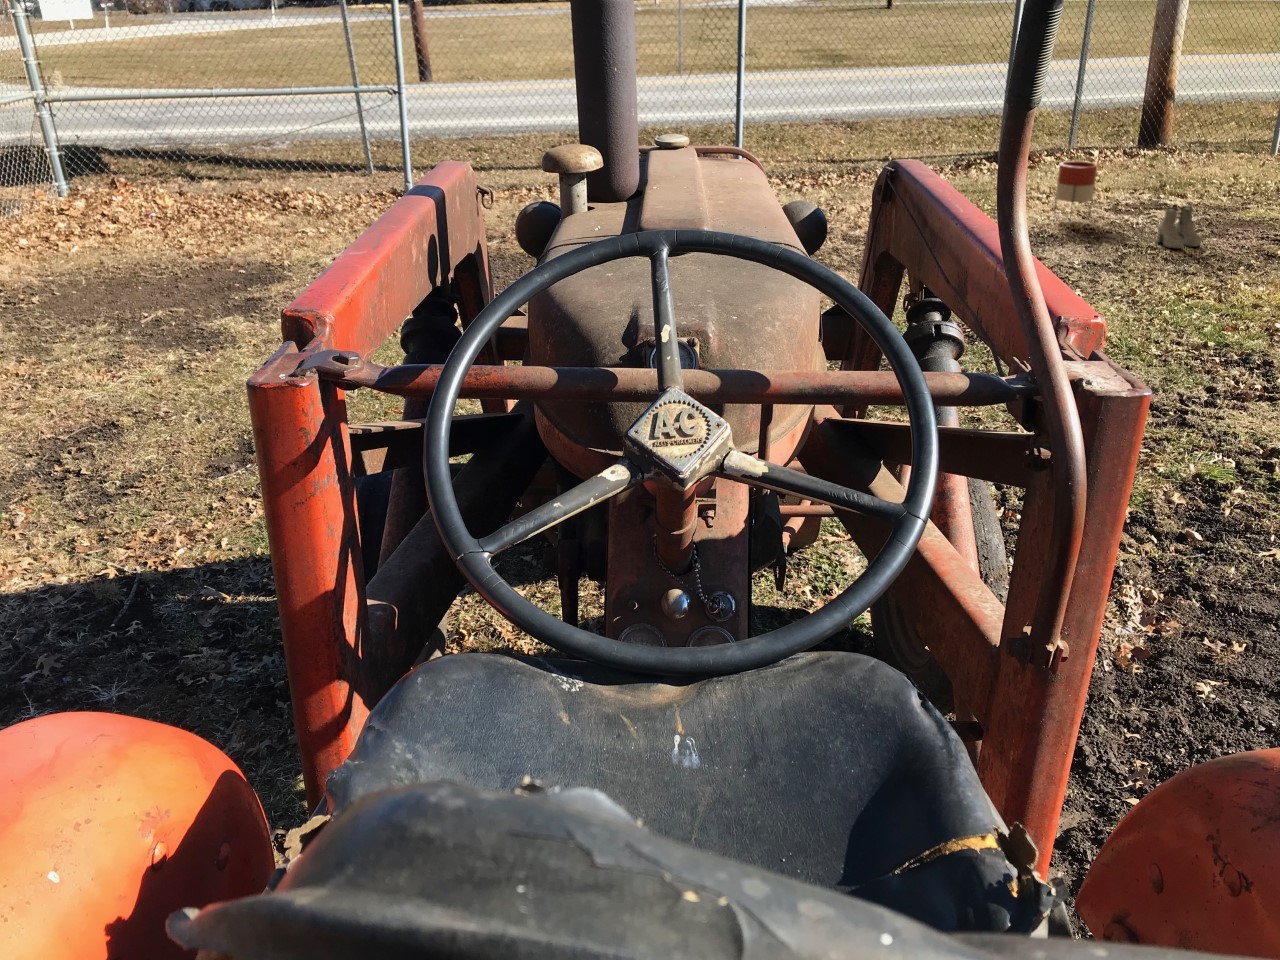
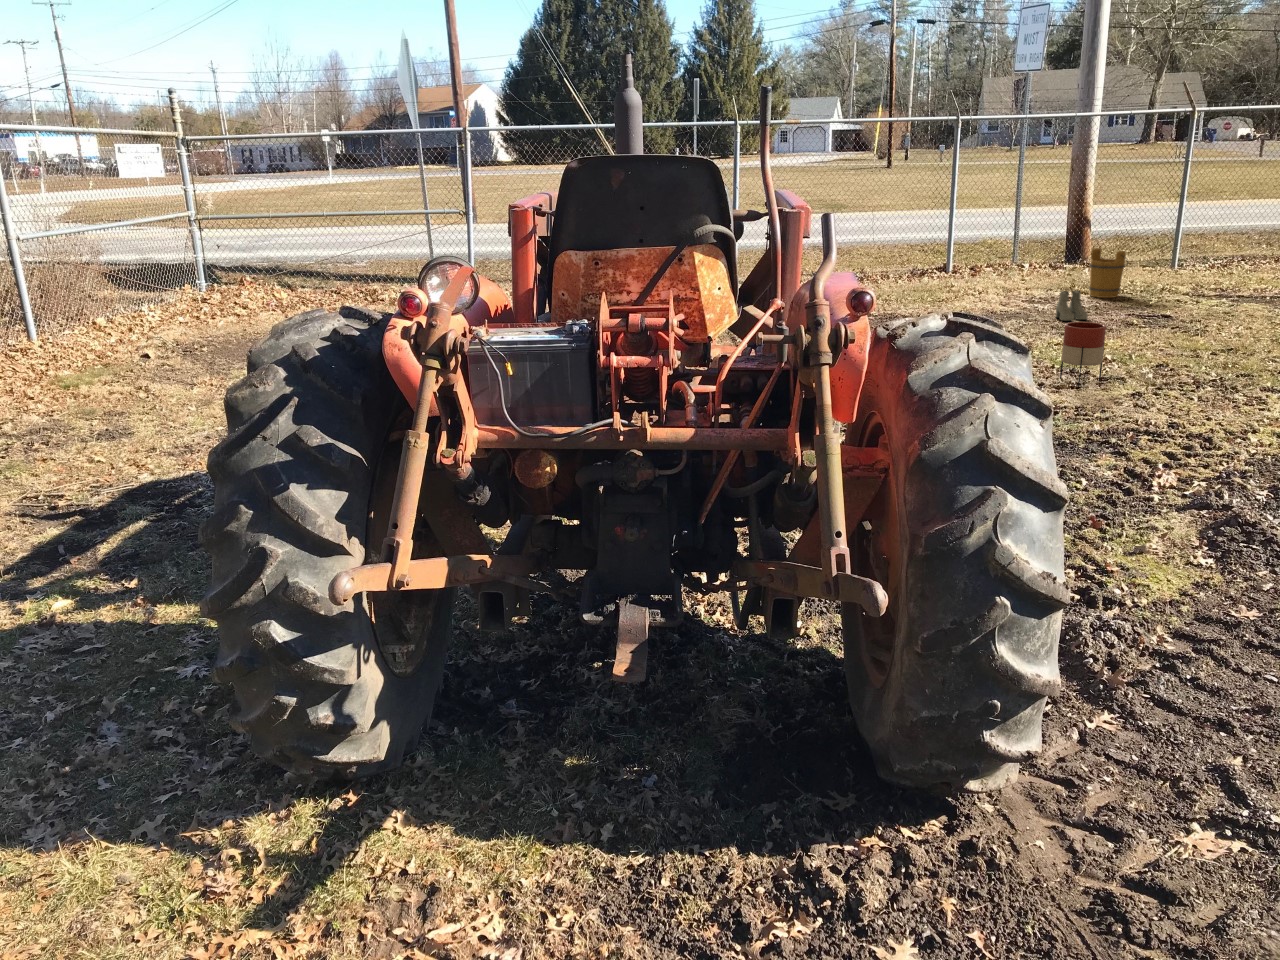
bucket: none [1190,140,1246,207] -> present [1089,248,1126,298]
planter: present [1054,161,1097,215] -> present [1060,322,1106,387]

